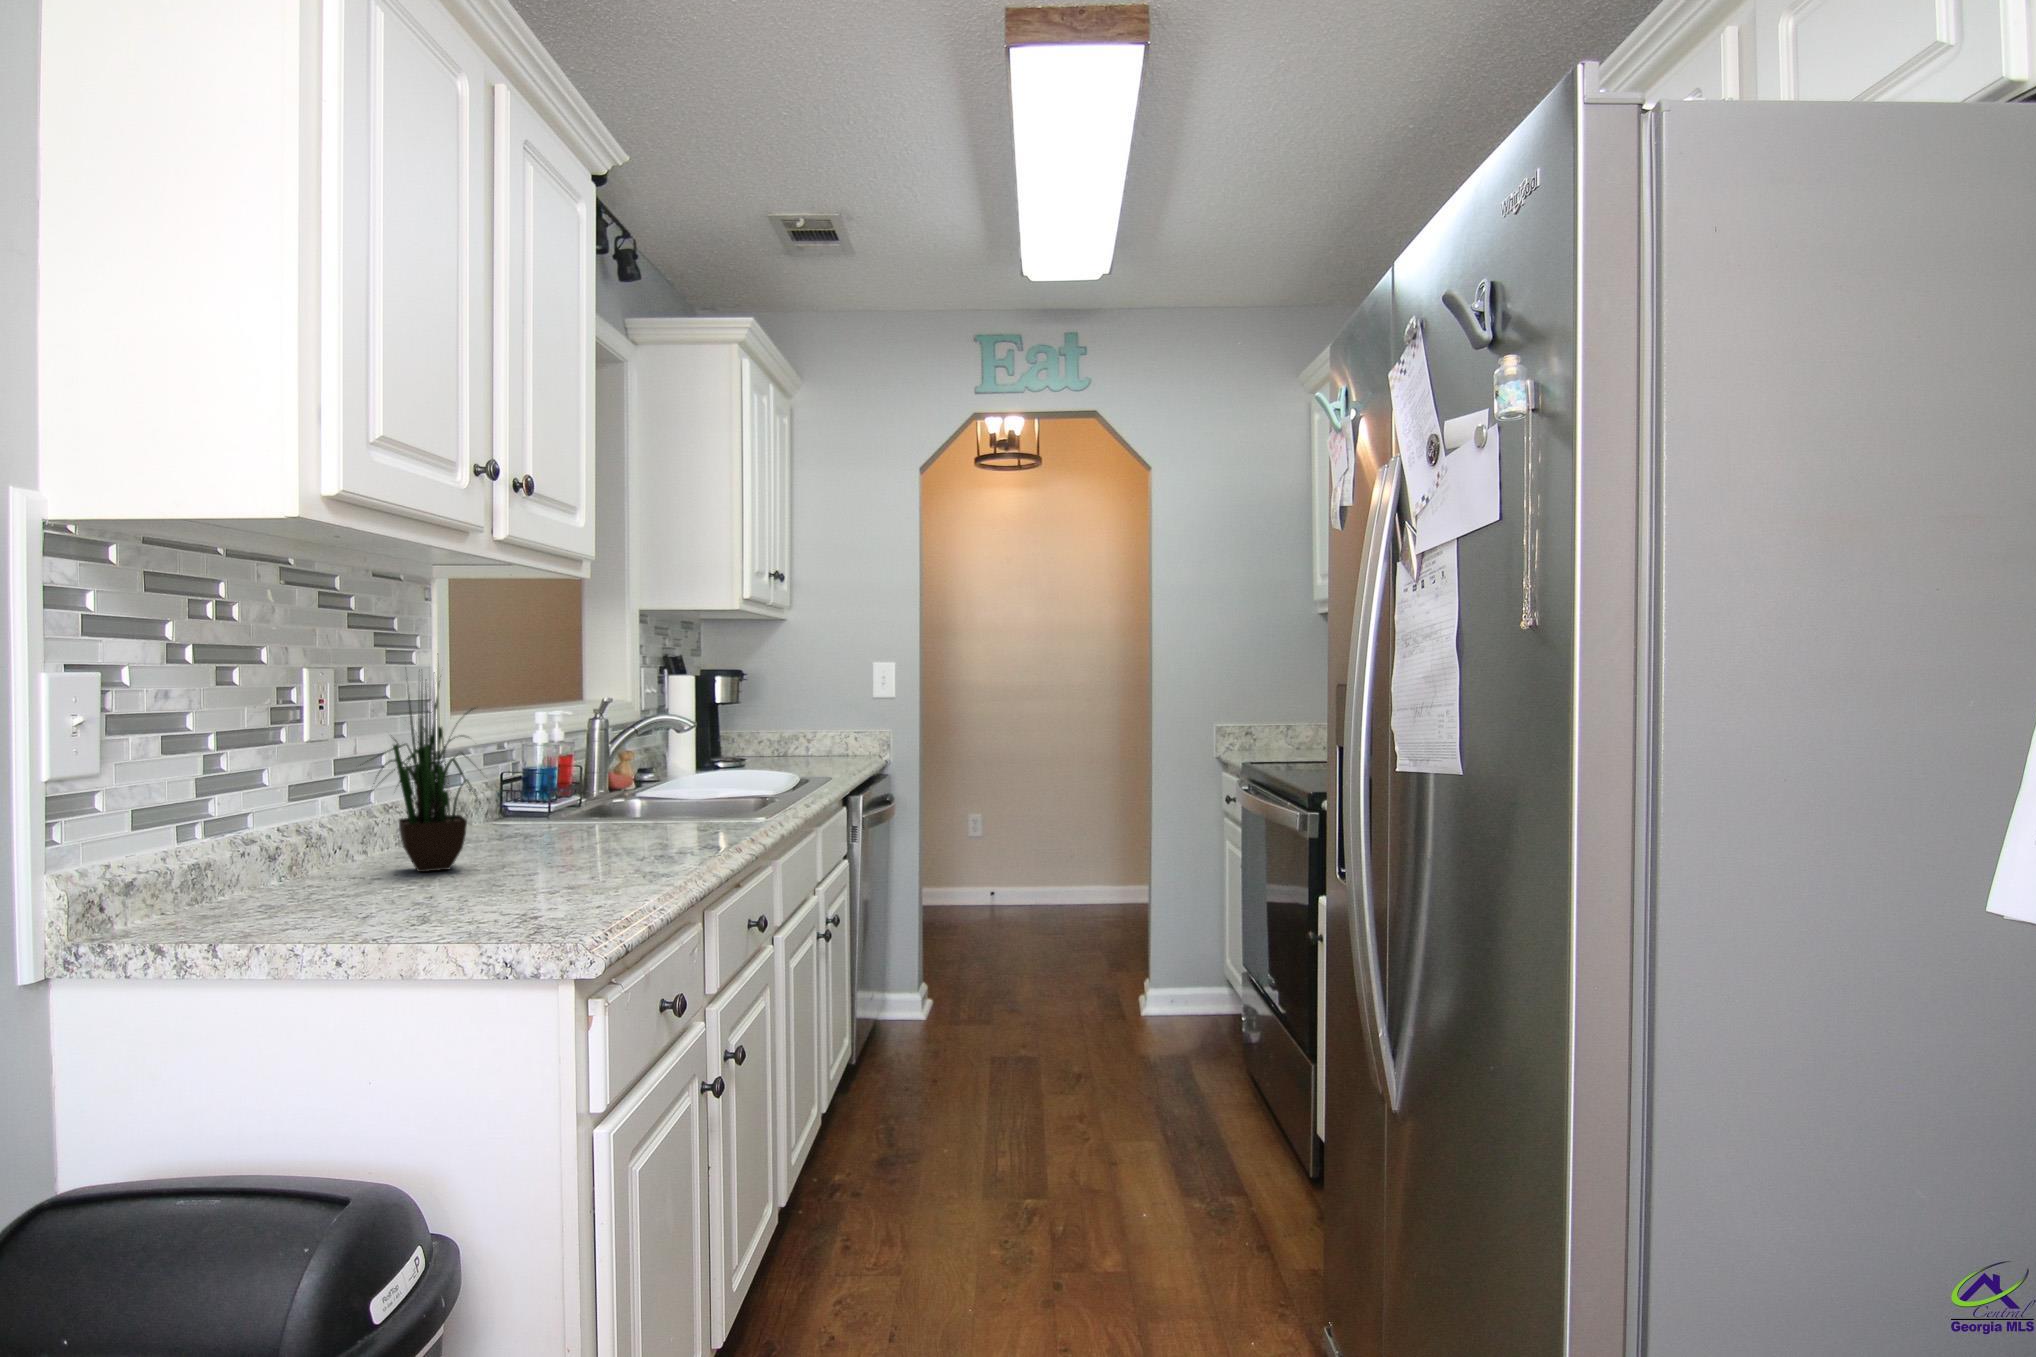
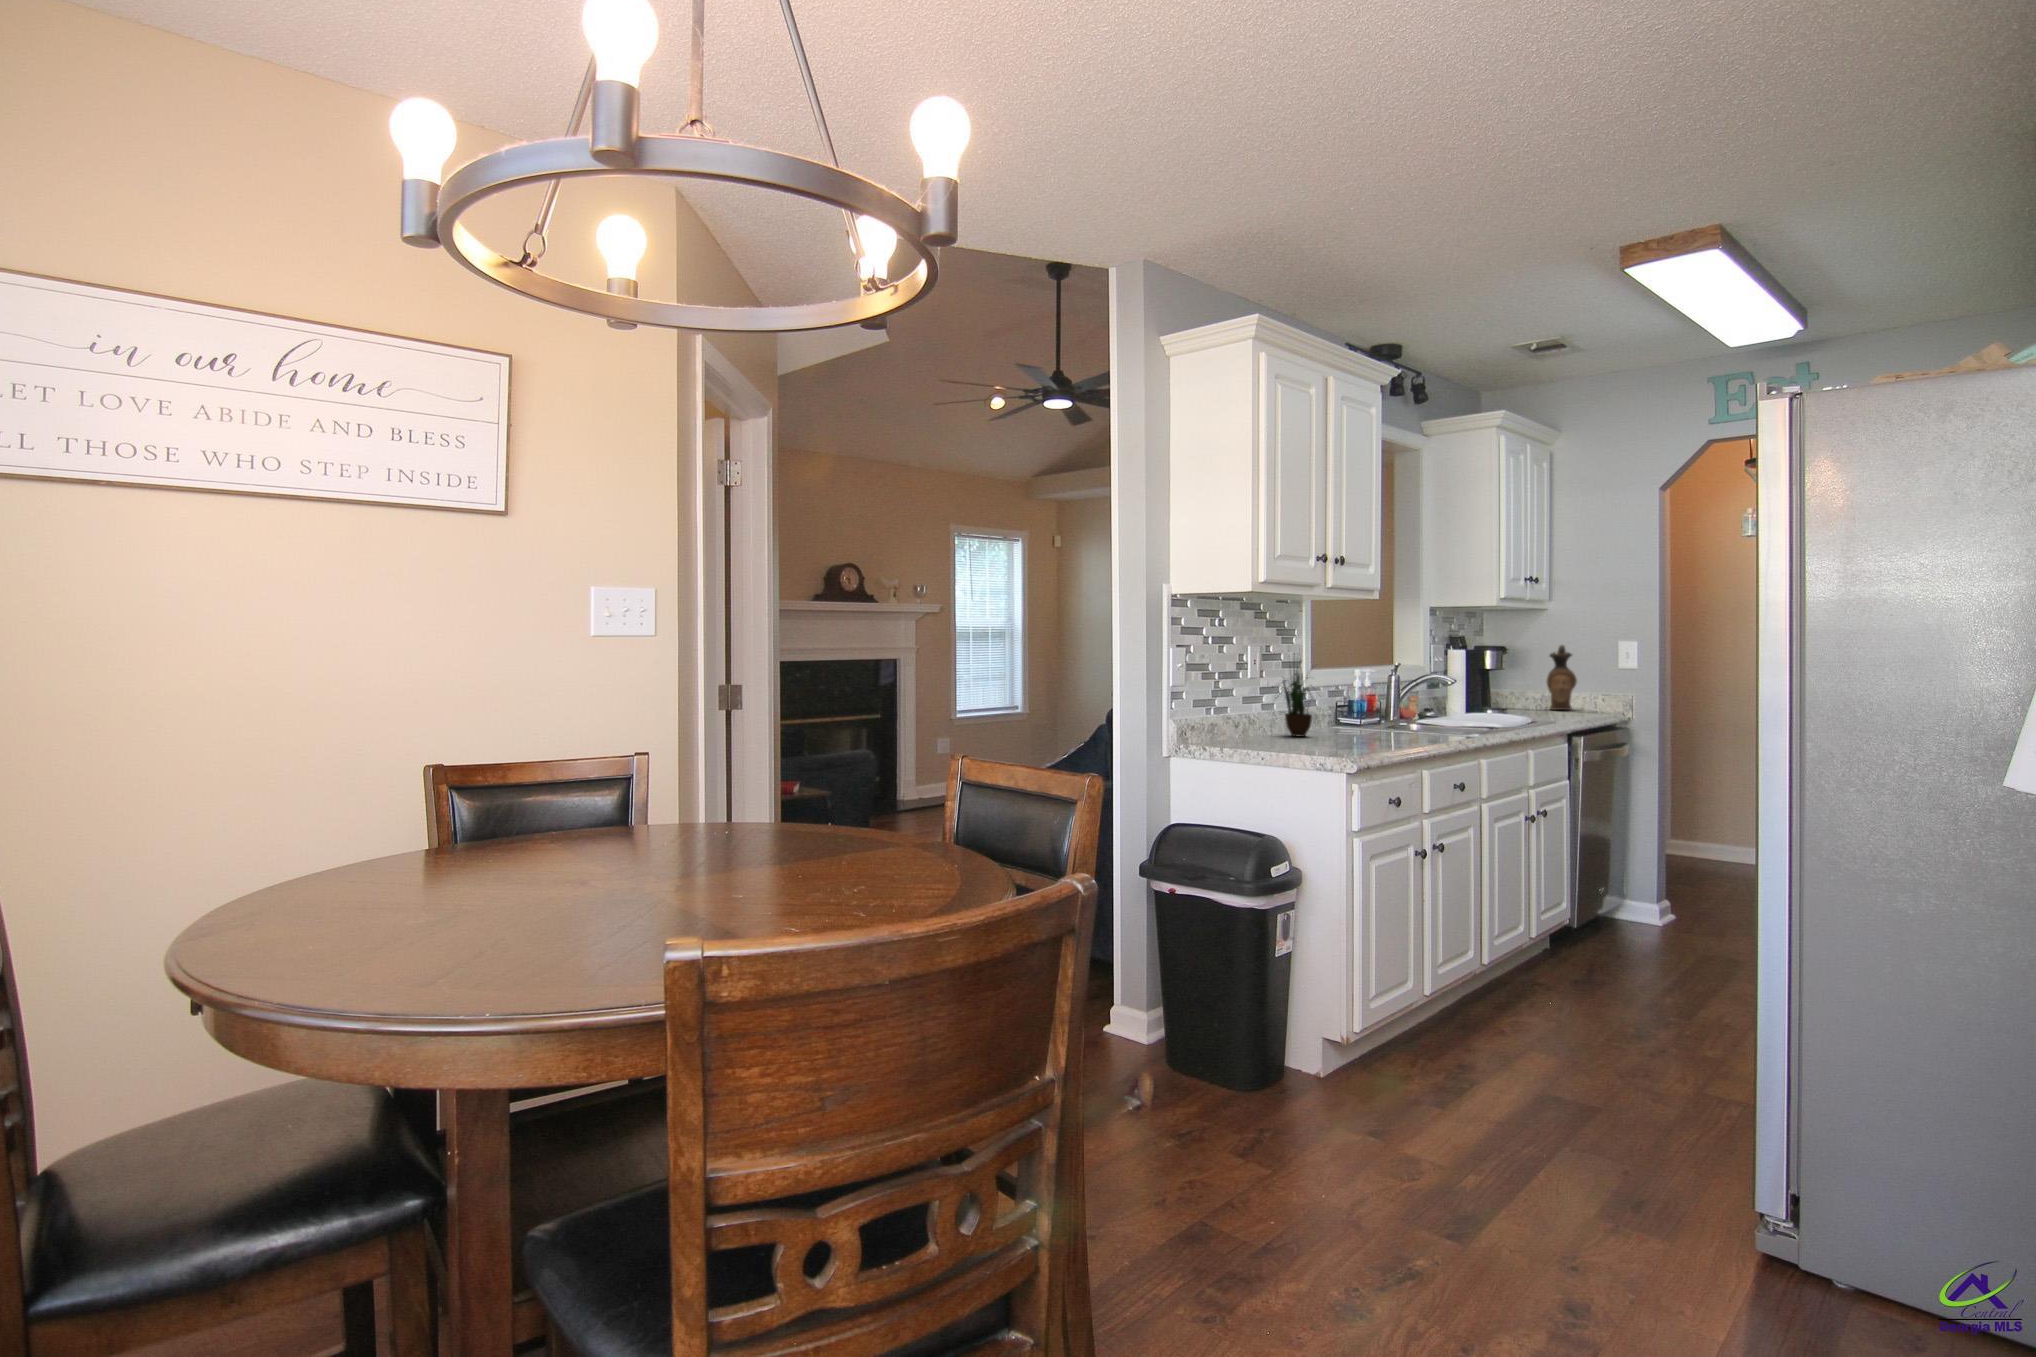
ceramic pitcher: none [802,667,841,759] -> present [1547,645,1577,710]

